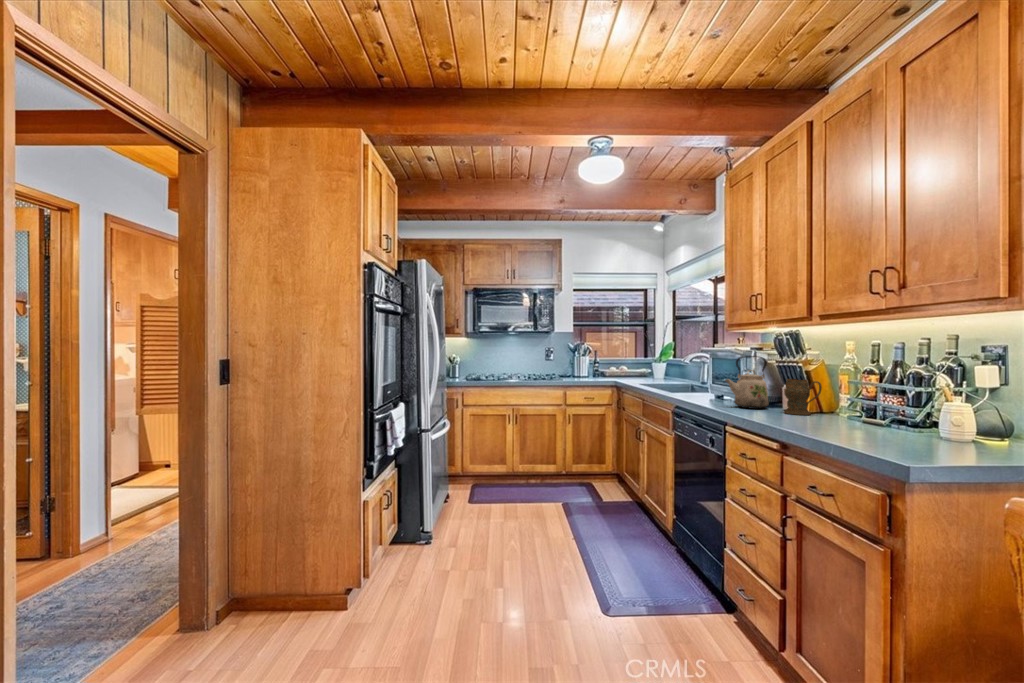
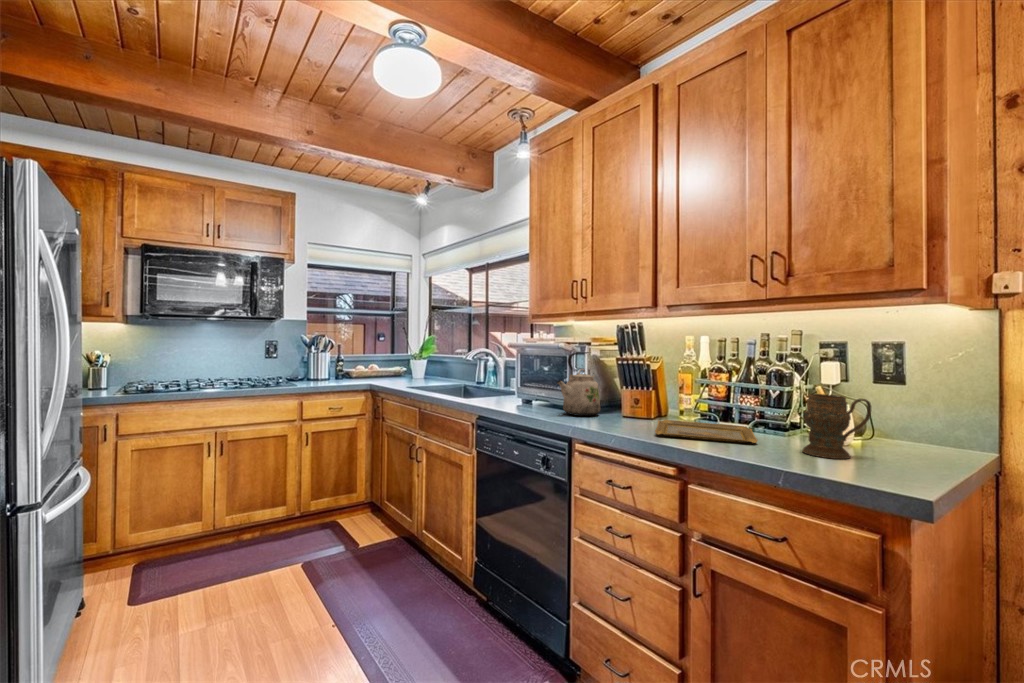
mug: present [784,379,822,415] -> present [802,394,871,459]
tray: none [779,413,882,432] -> present [655,420,757,443]

